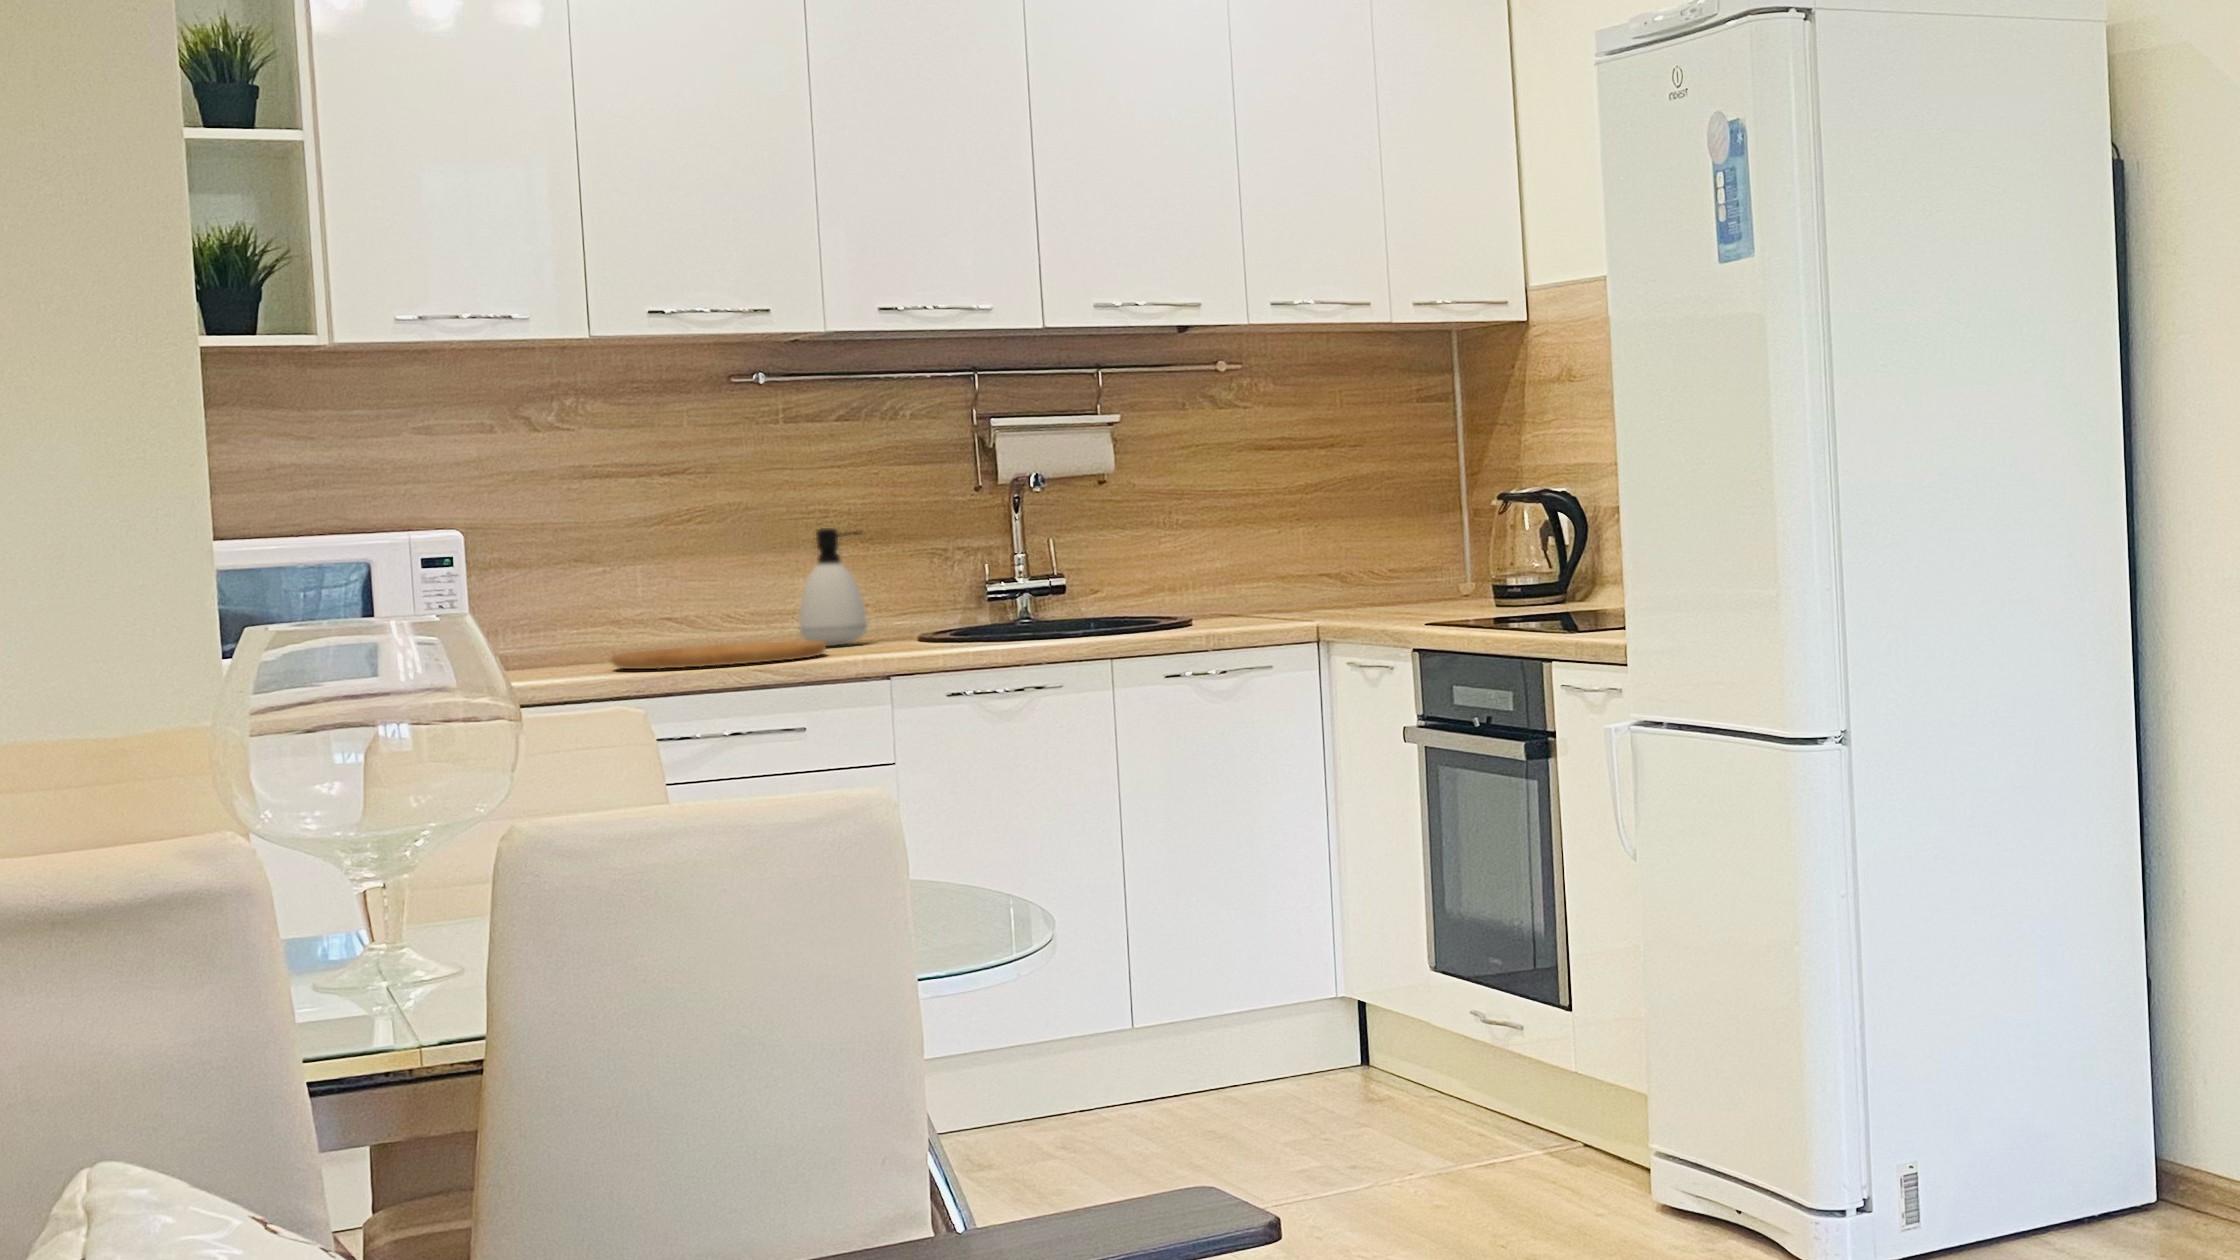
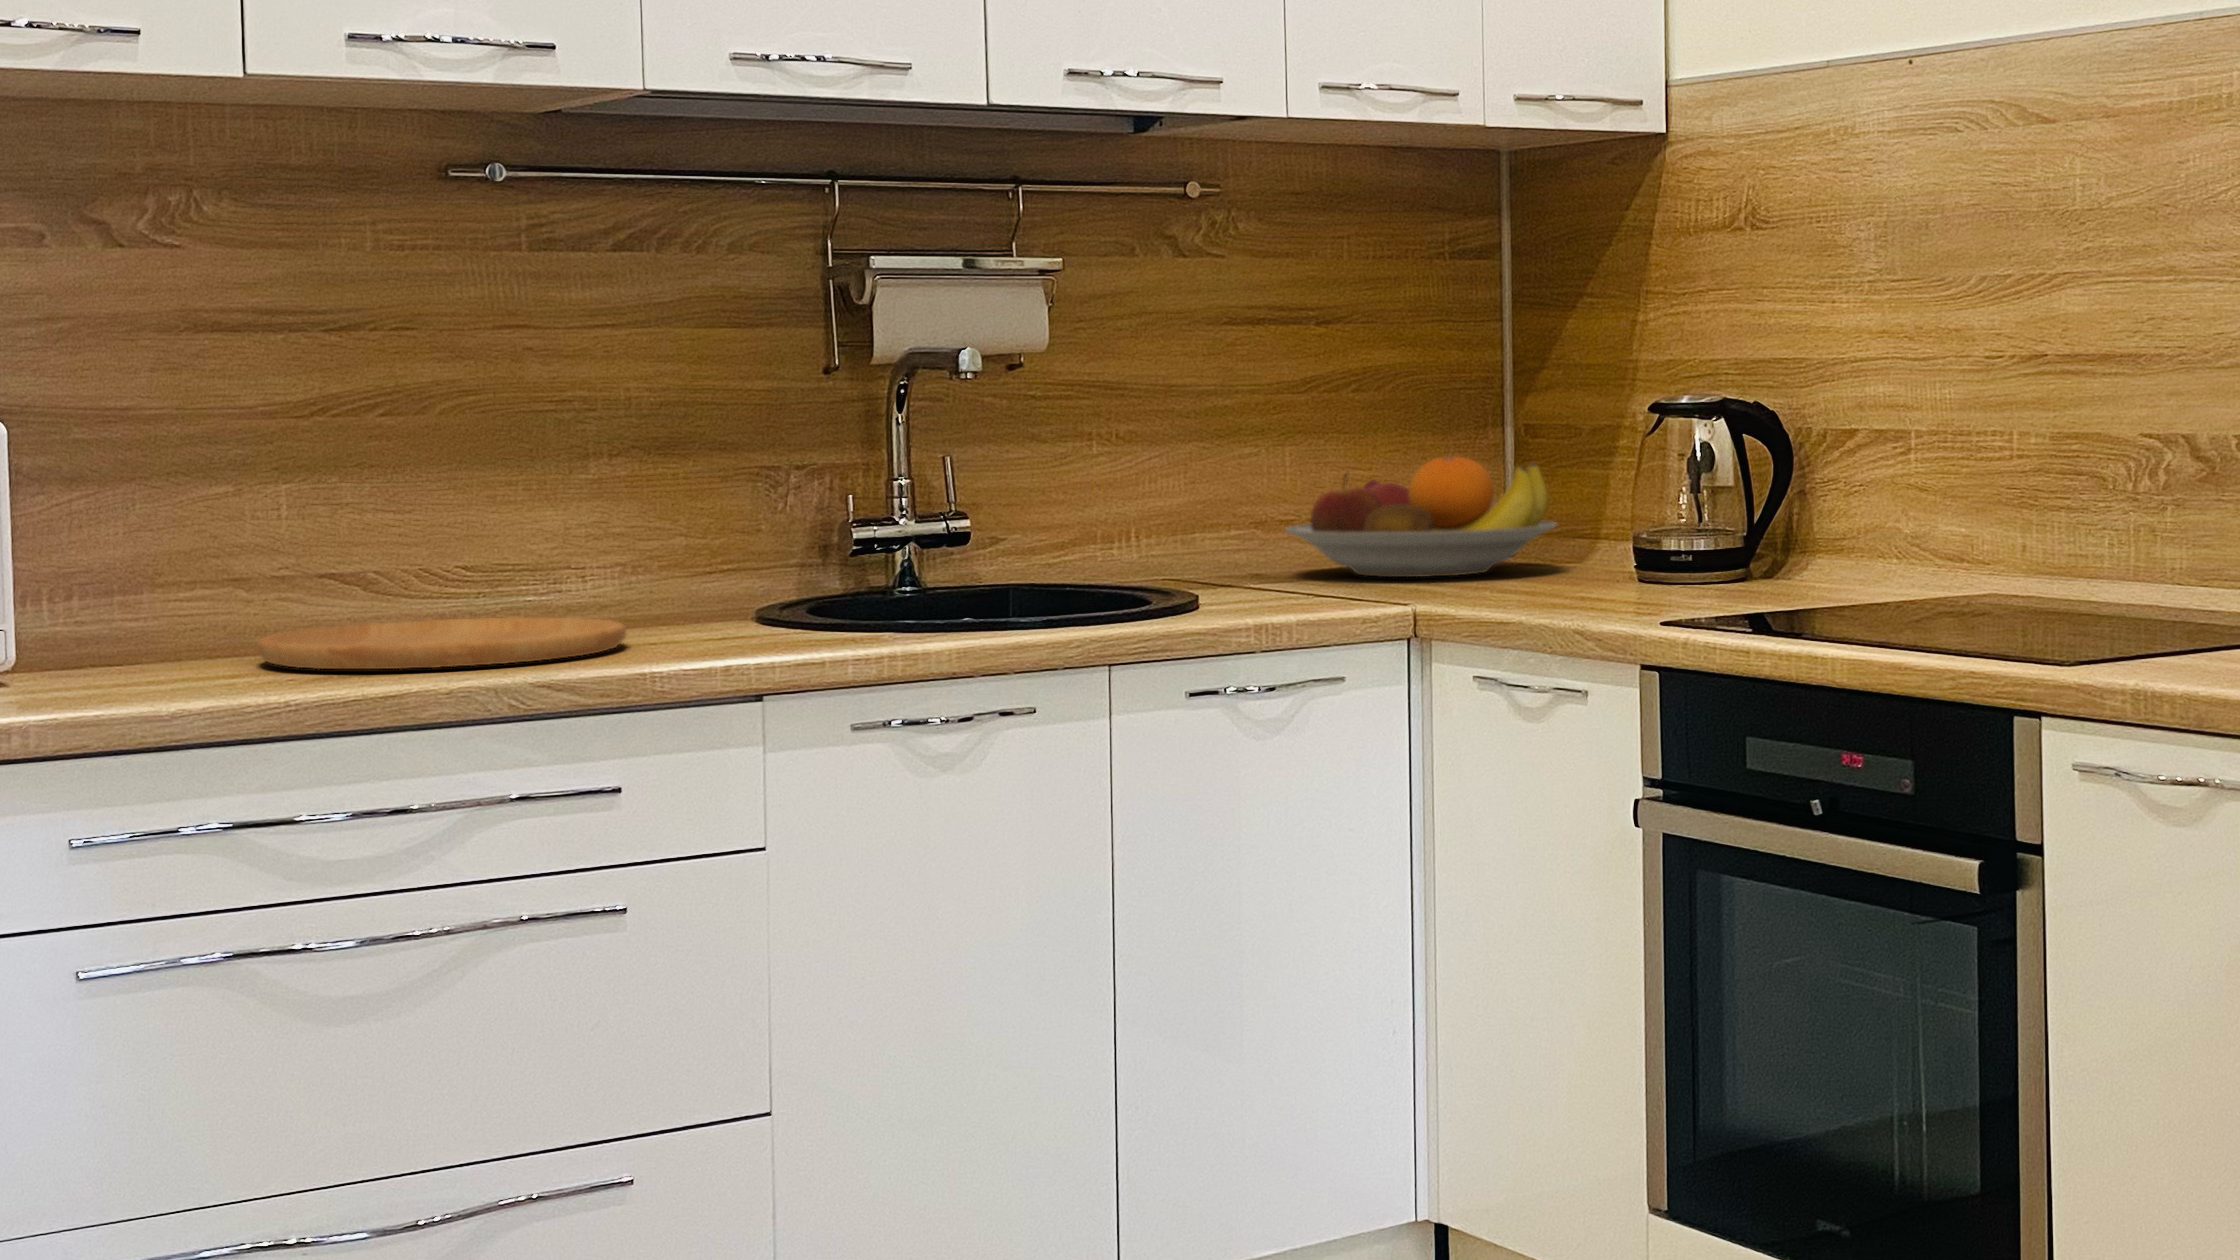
soap dispenser: present [799,528,867,646] -> none [549,426,659,621]
fruit bowl: none [1285,531,1462,609] -> present [1286,456,1556,577]

